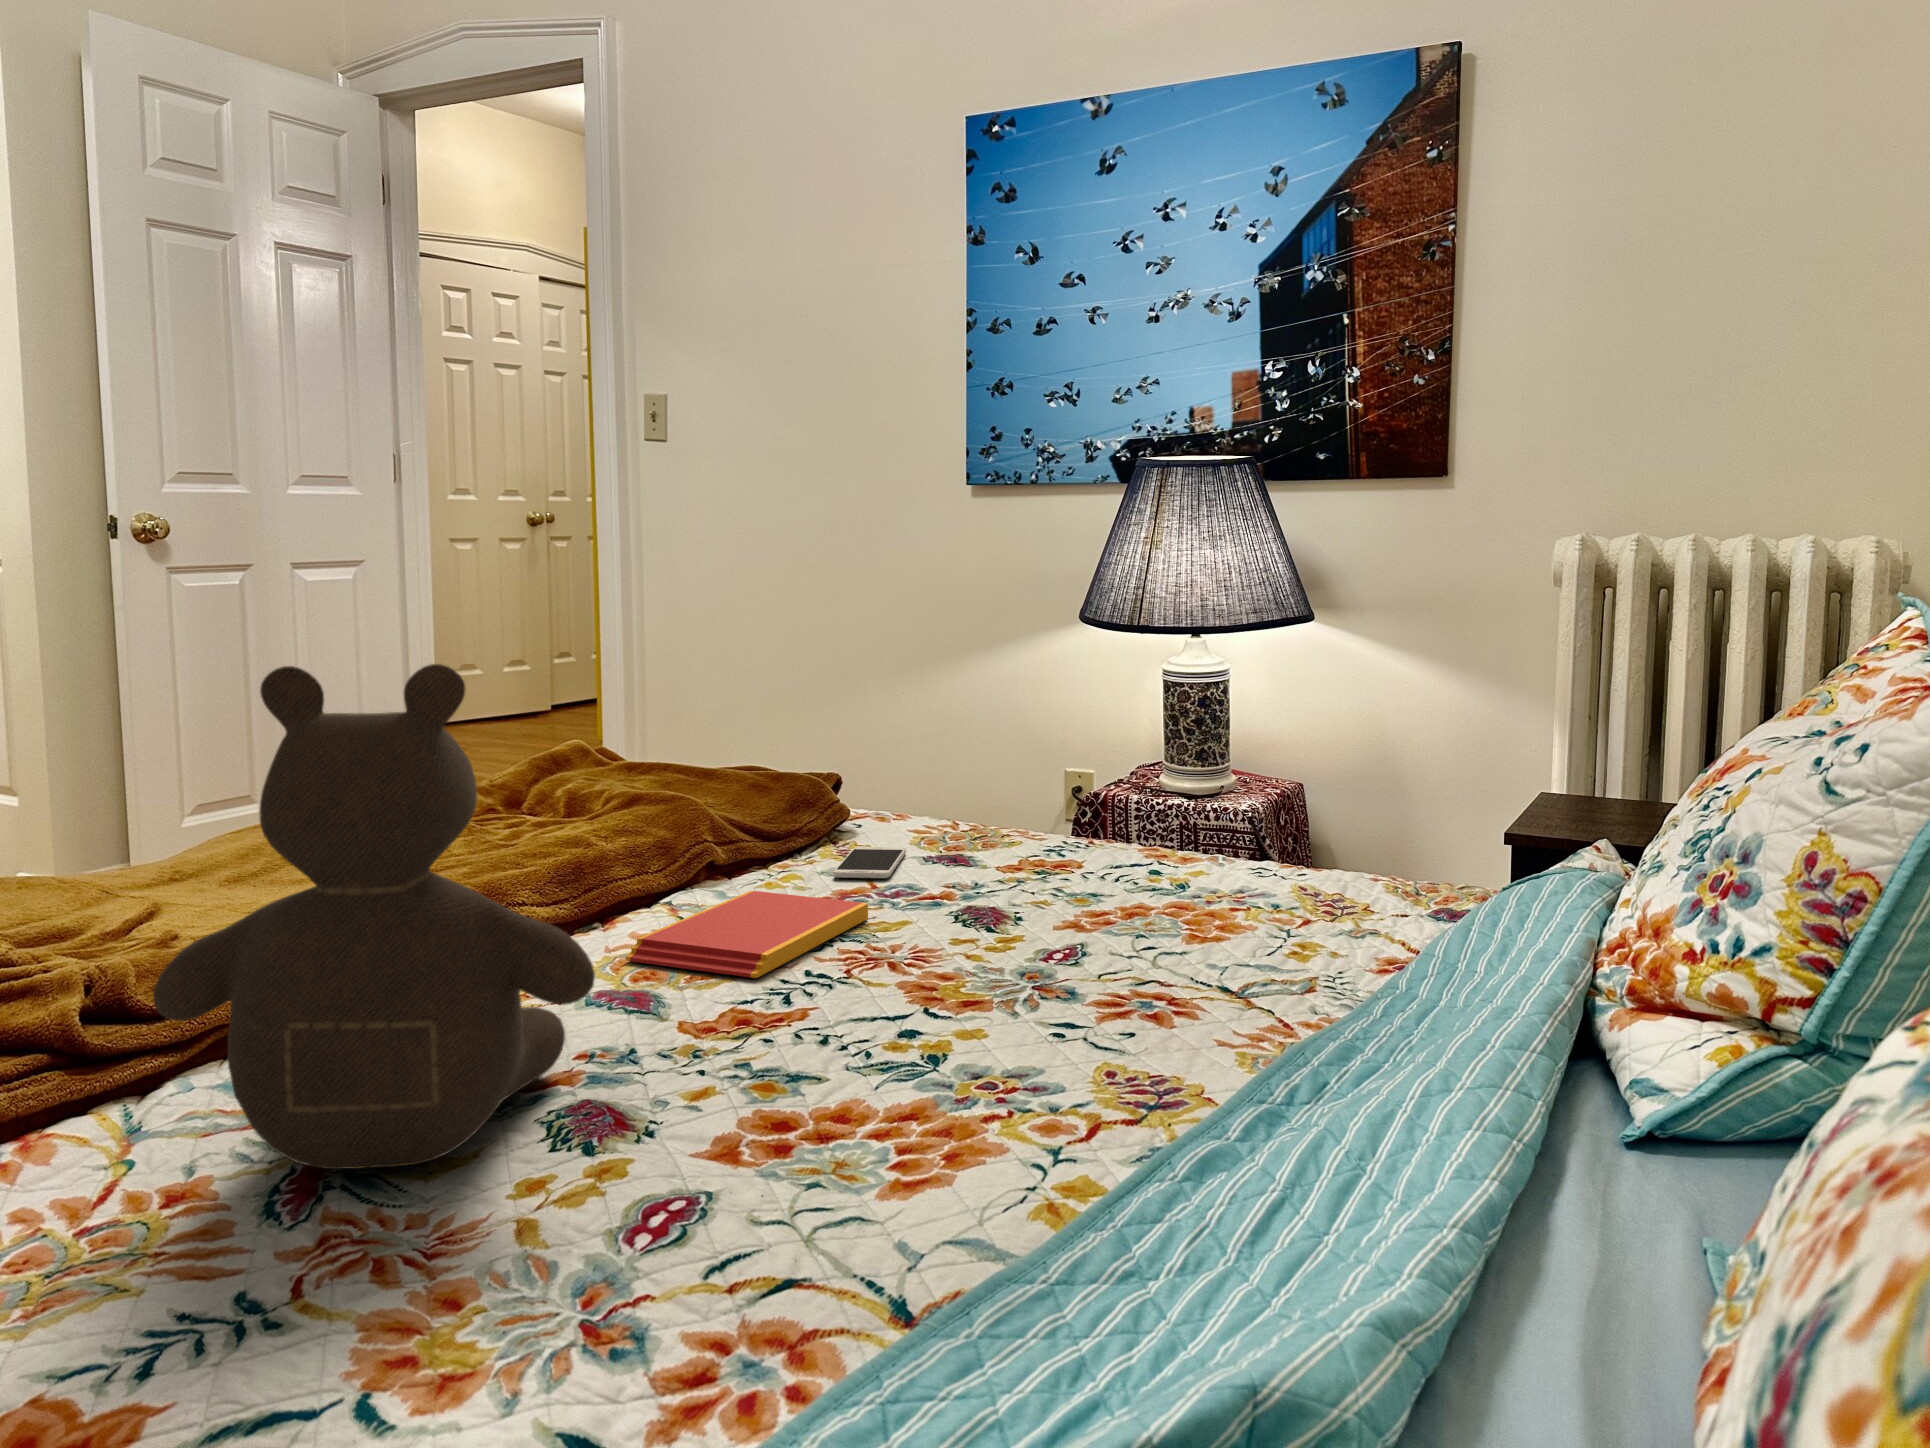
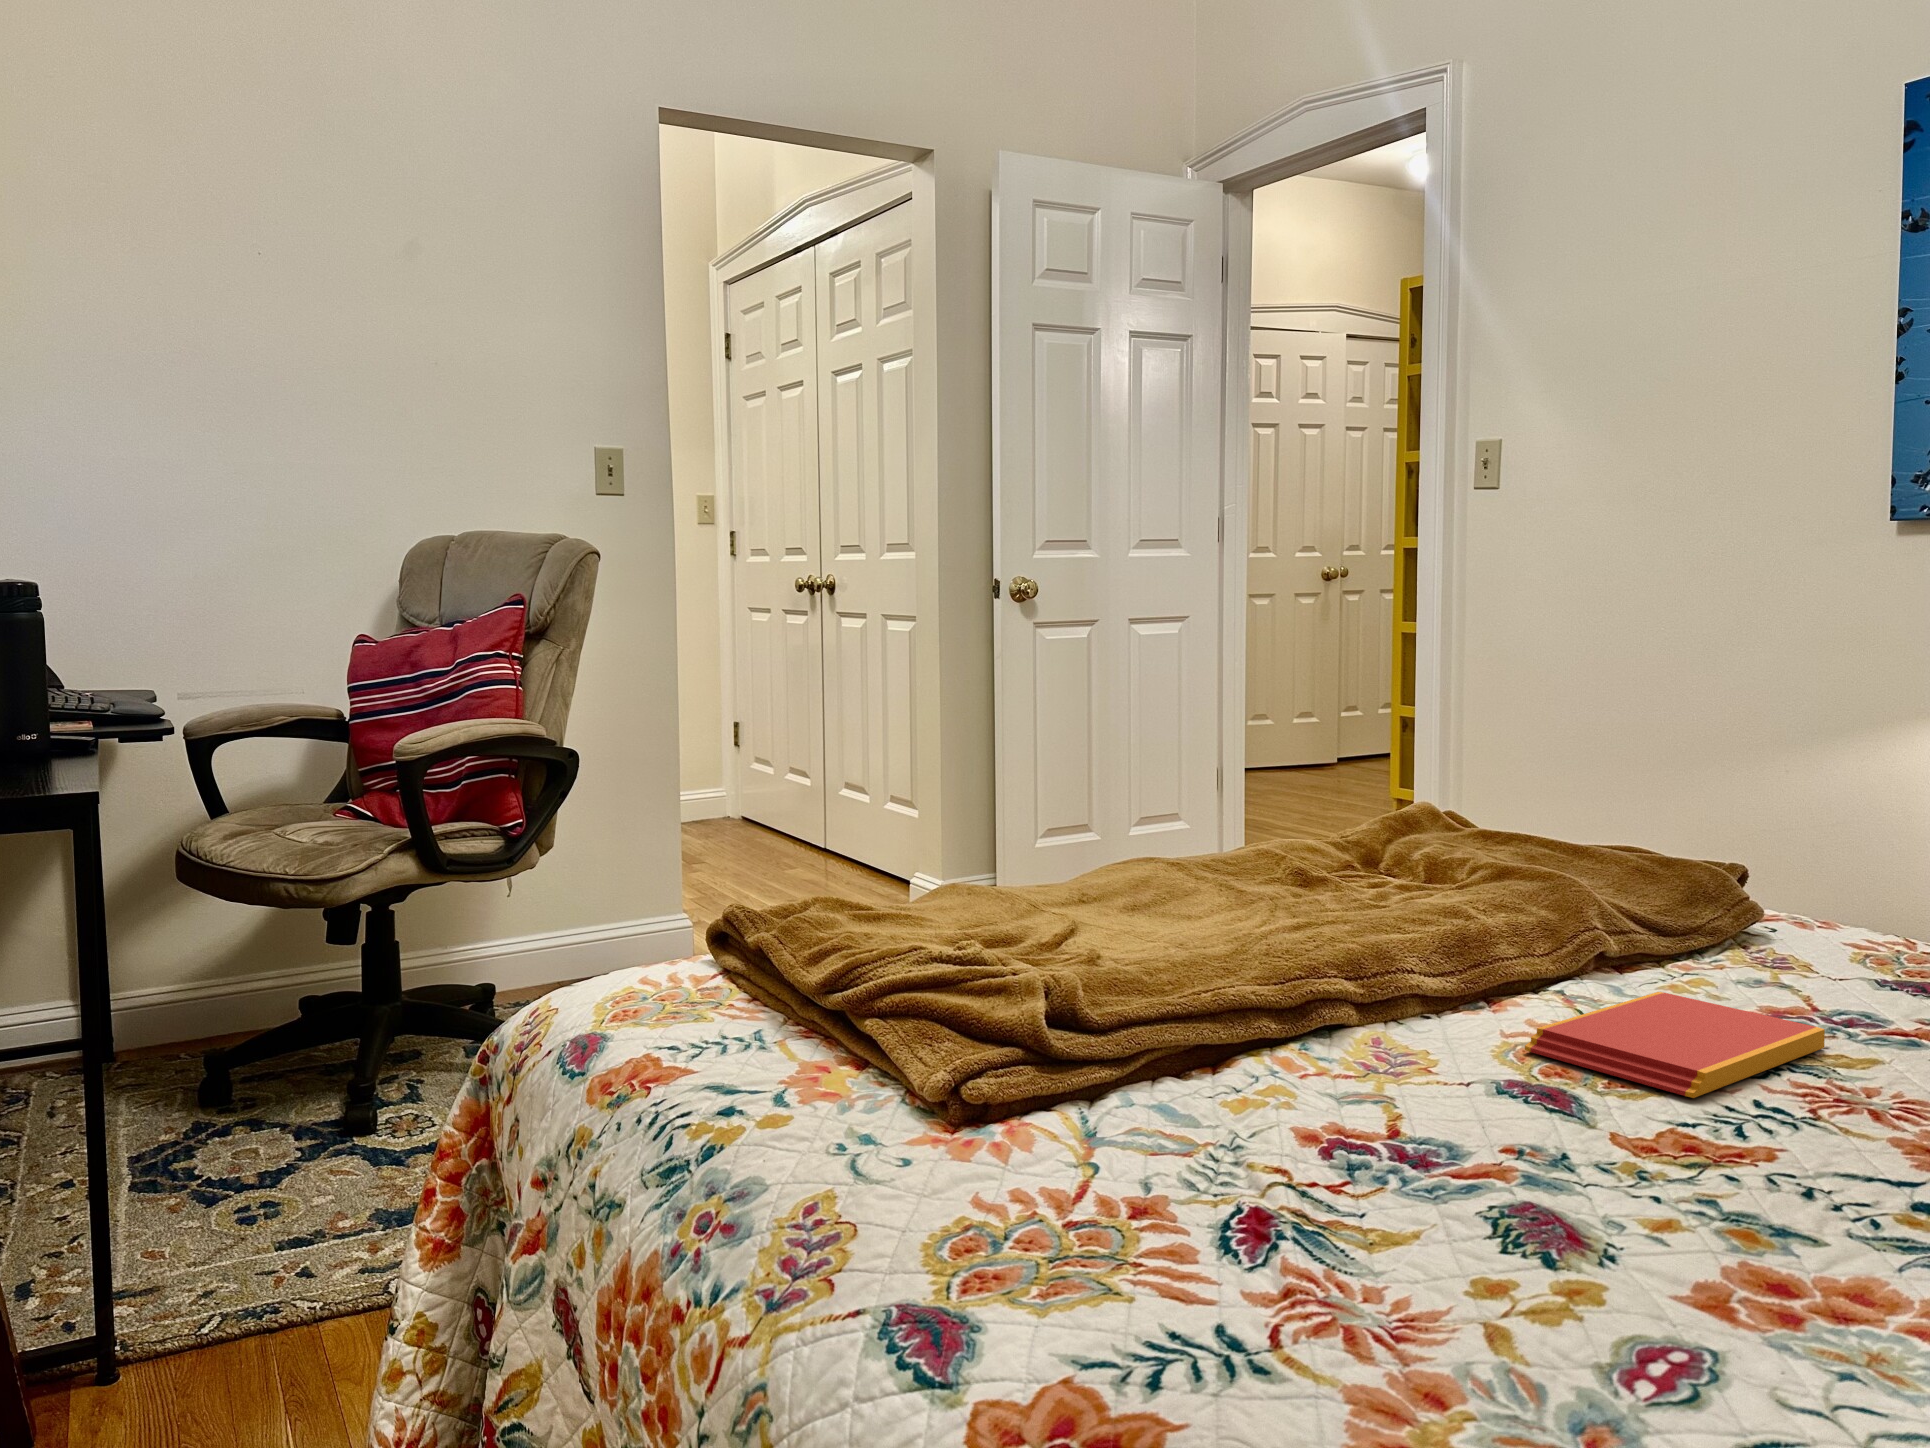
teddy bear: present [153,664,595,1169] -> none [1129,725,1558,1233]
smartphone: present [833,847,906,878] -> none [1759,955,1854,999]

